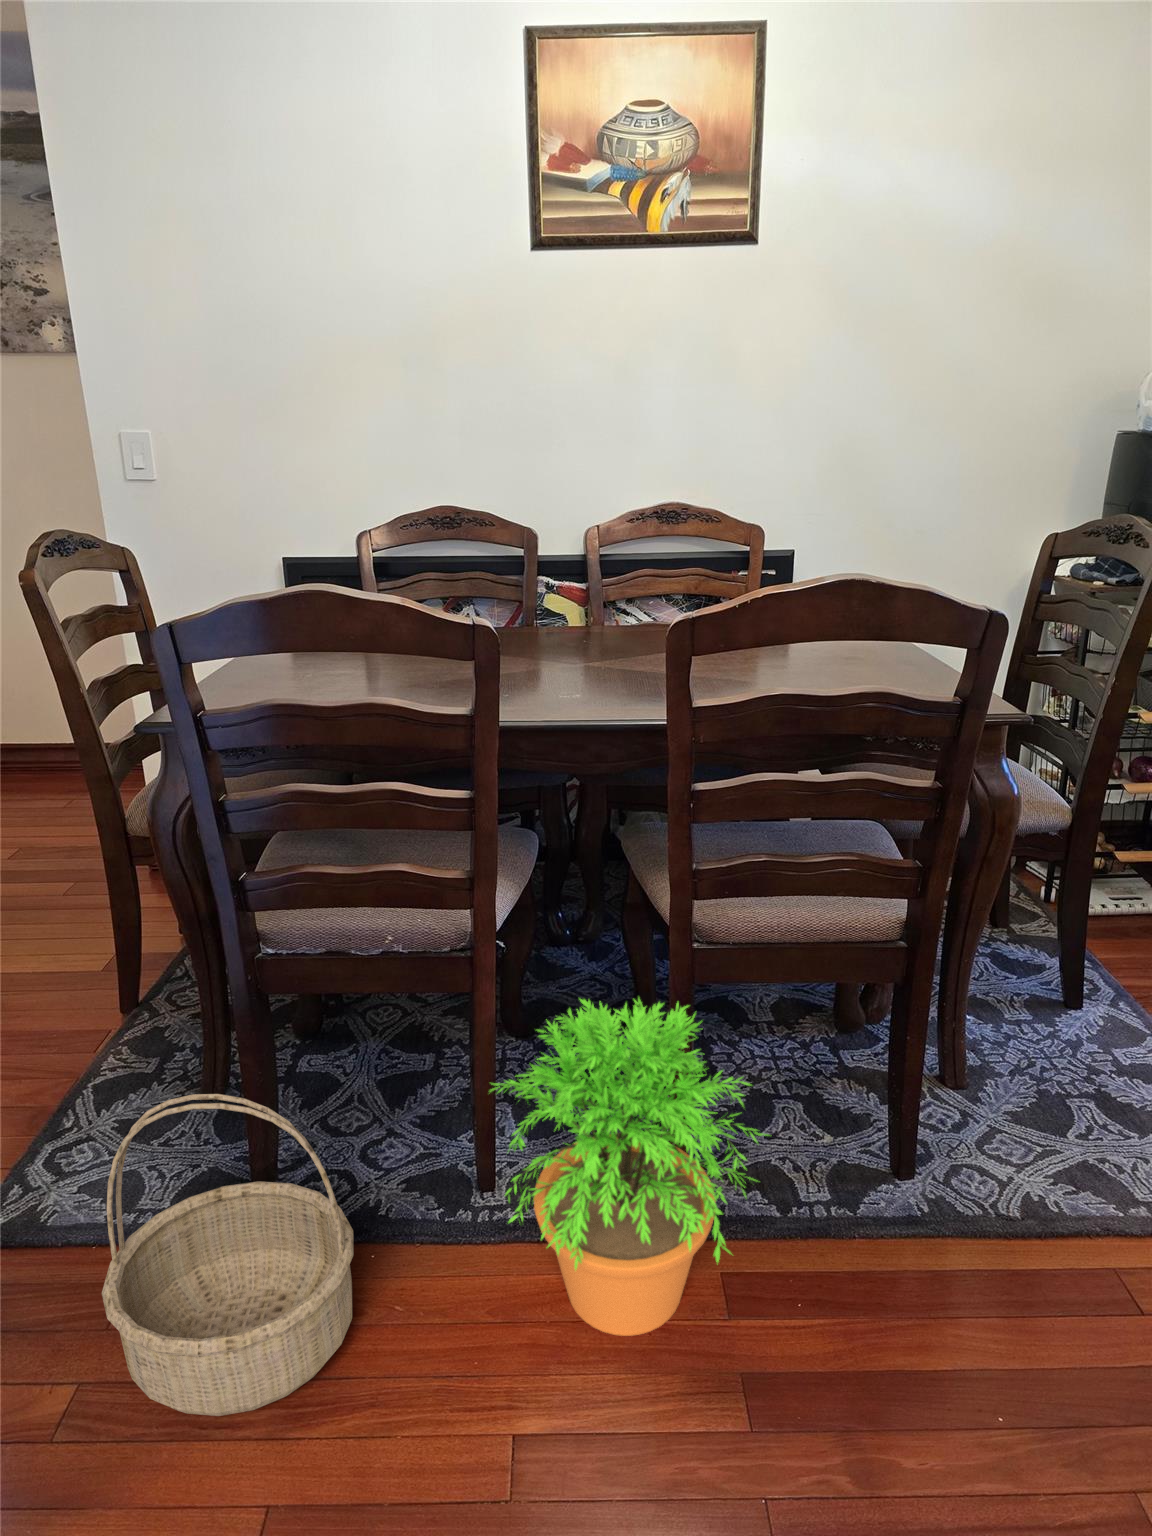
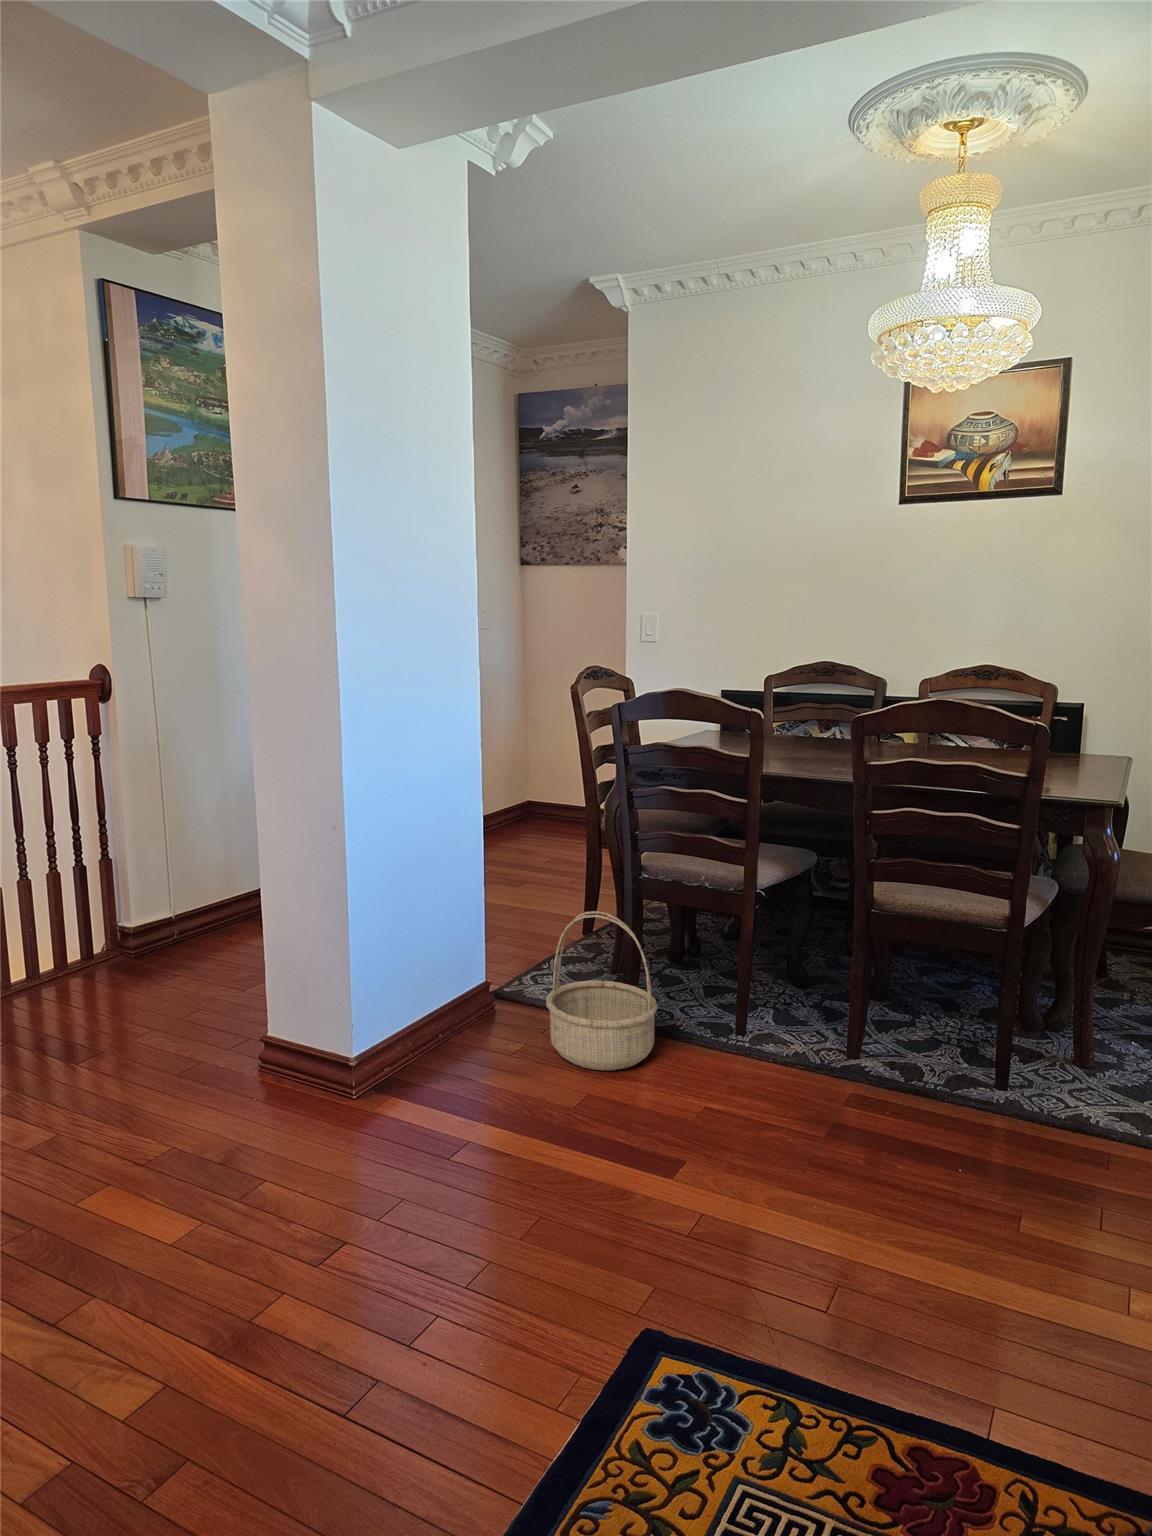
potted plant: present [490,998,768,1336] -> none [731,914,866,1102]

